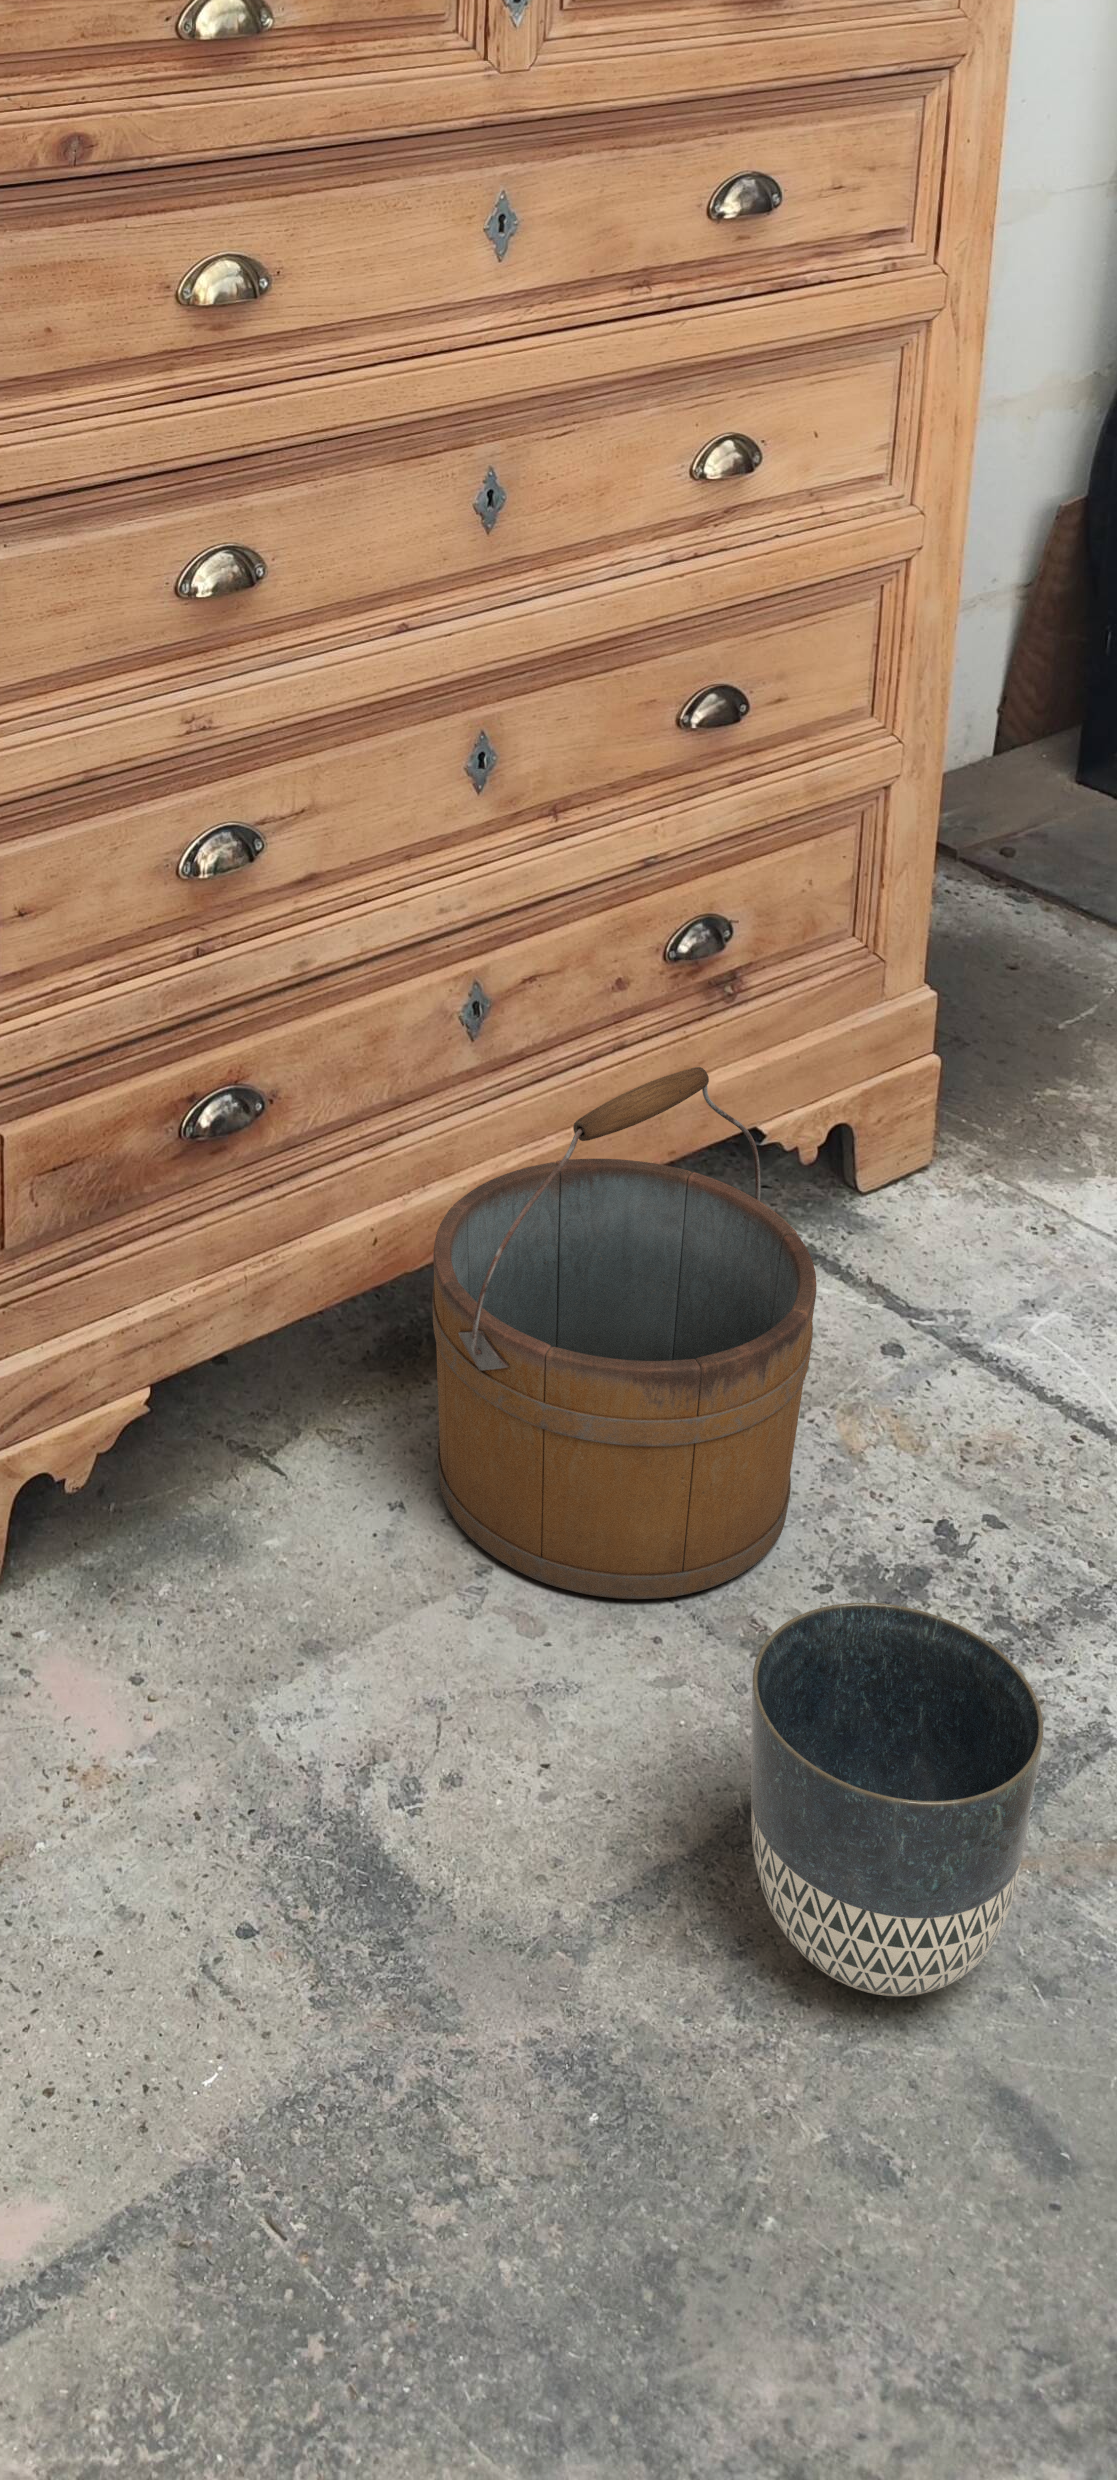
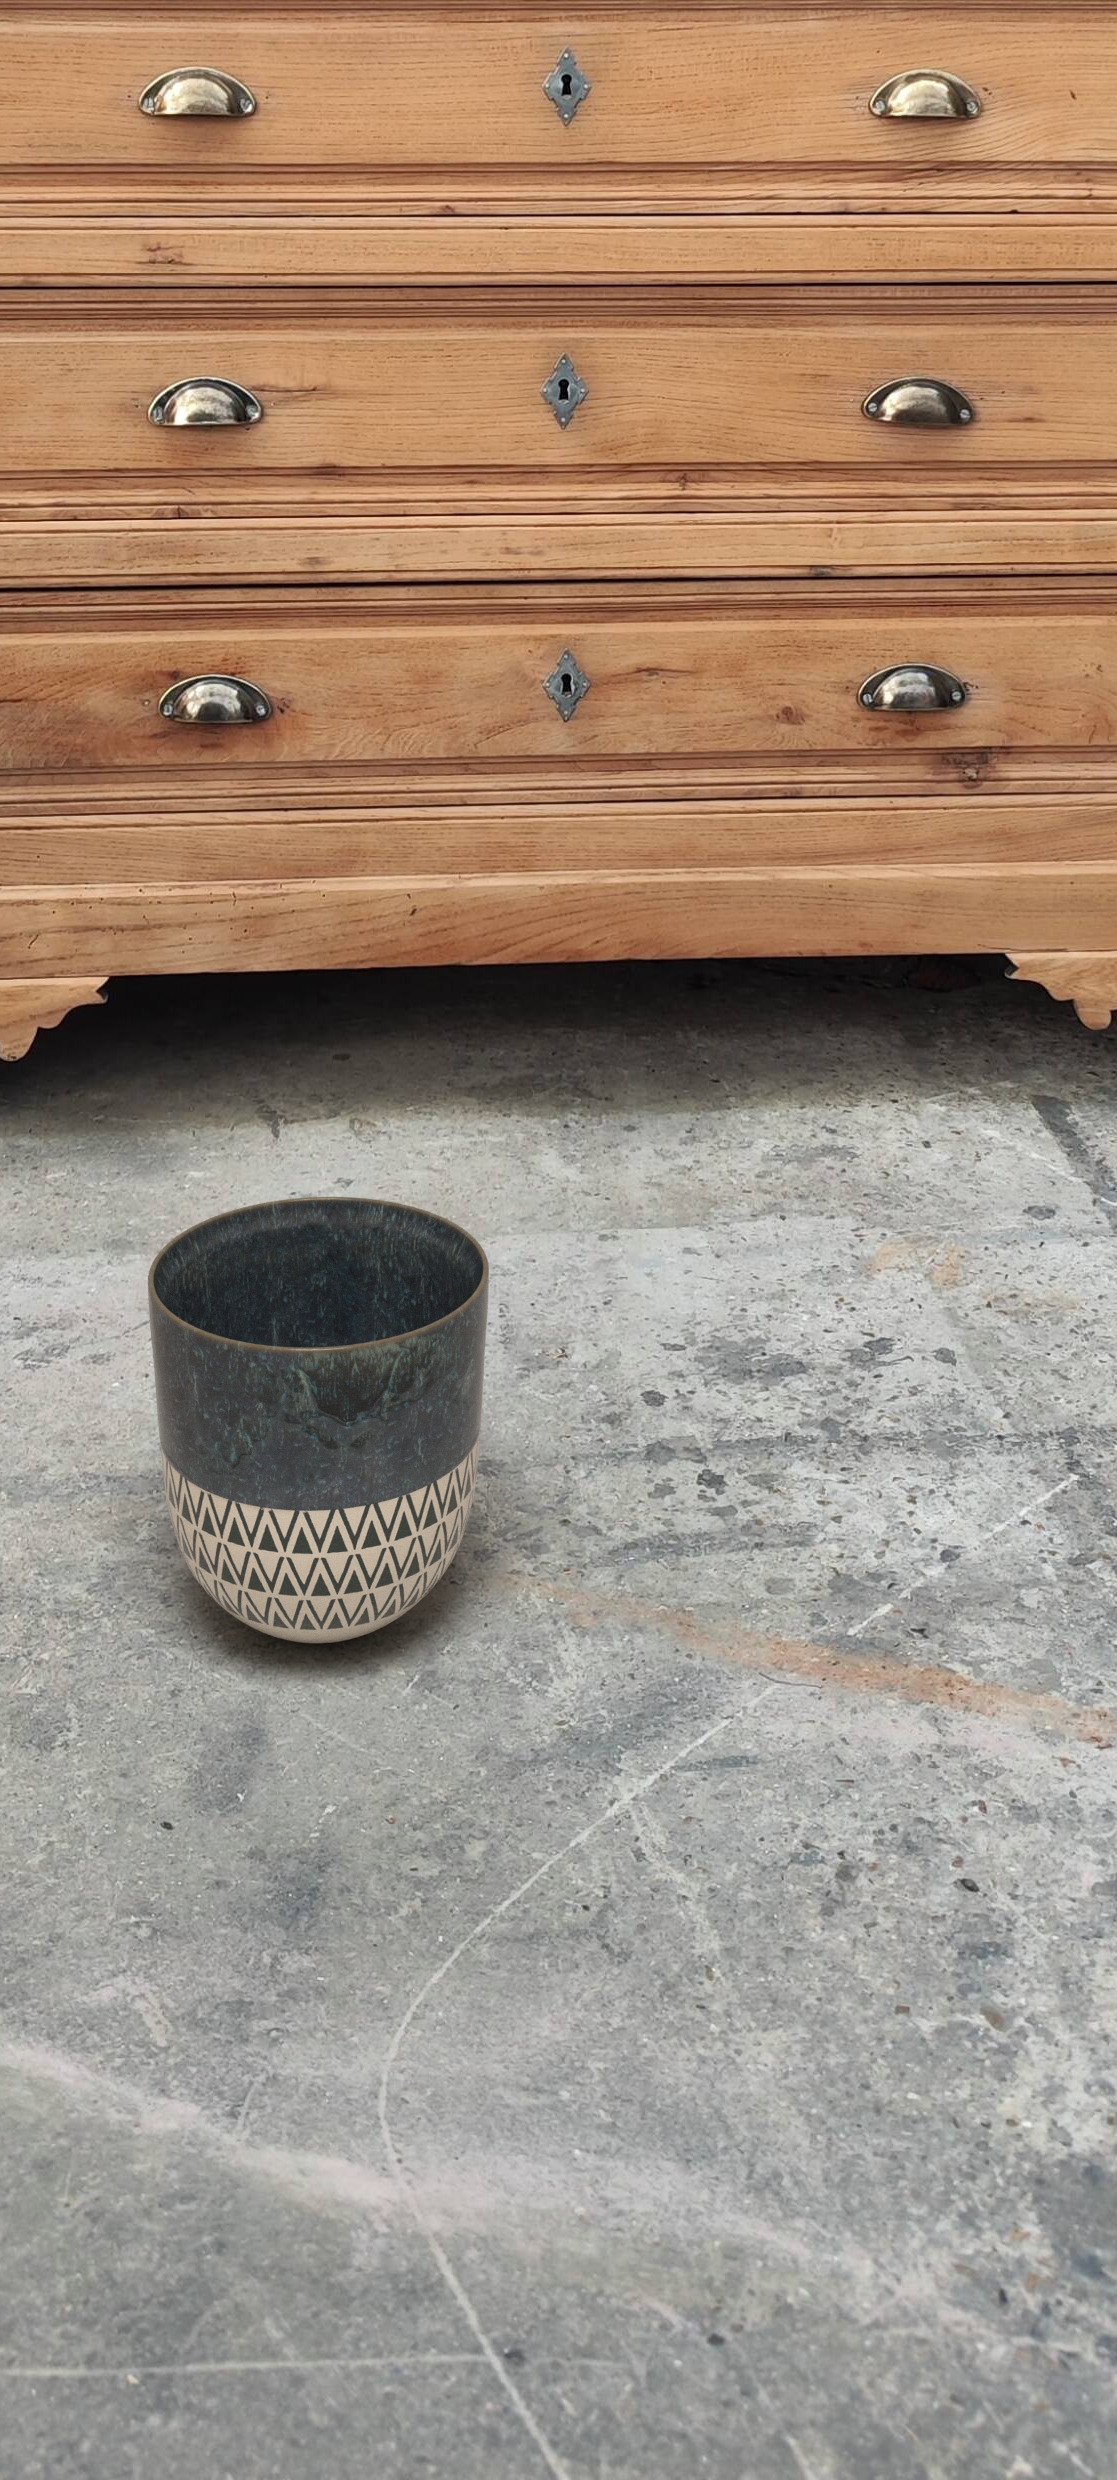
bucket: present [432,1067,817,1599] -> none [347,726,809,1321]

